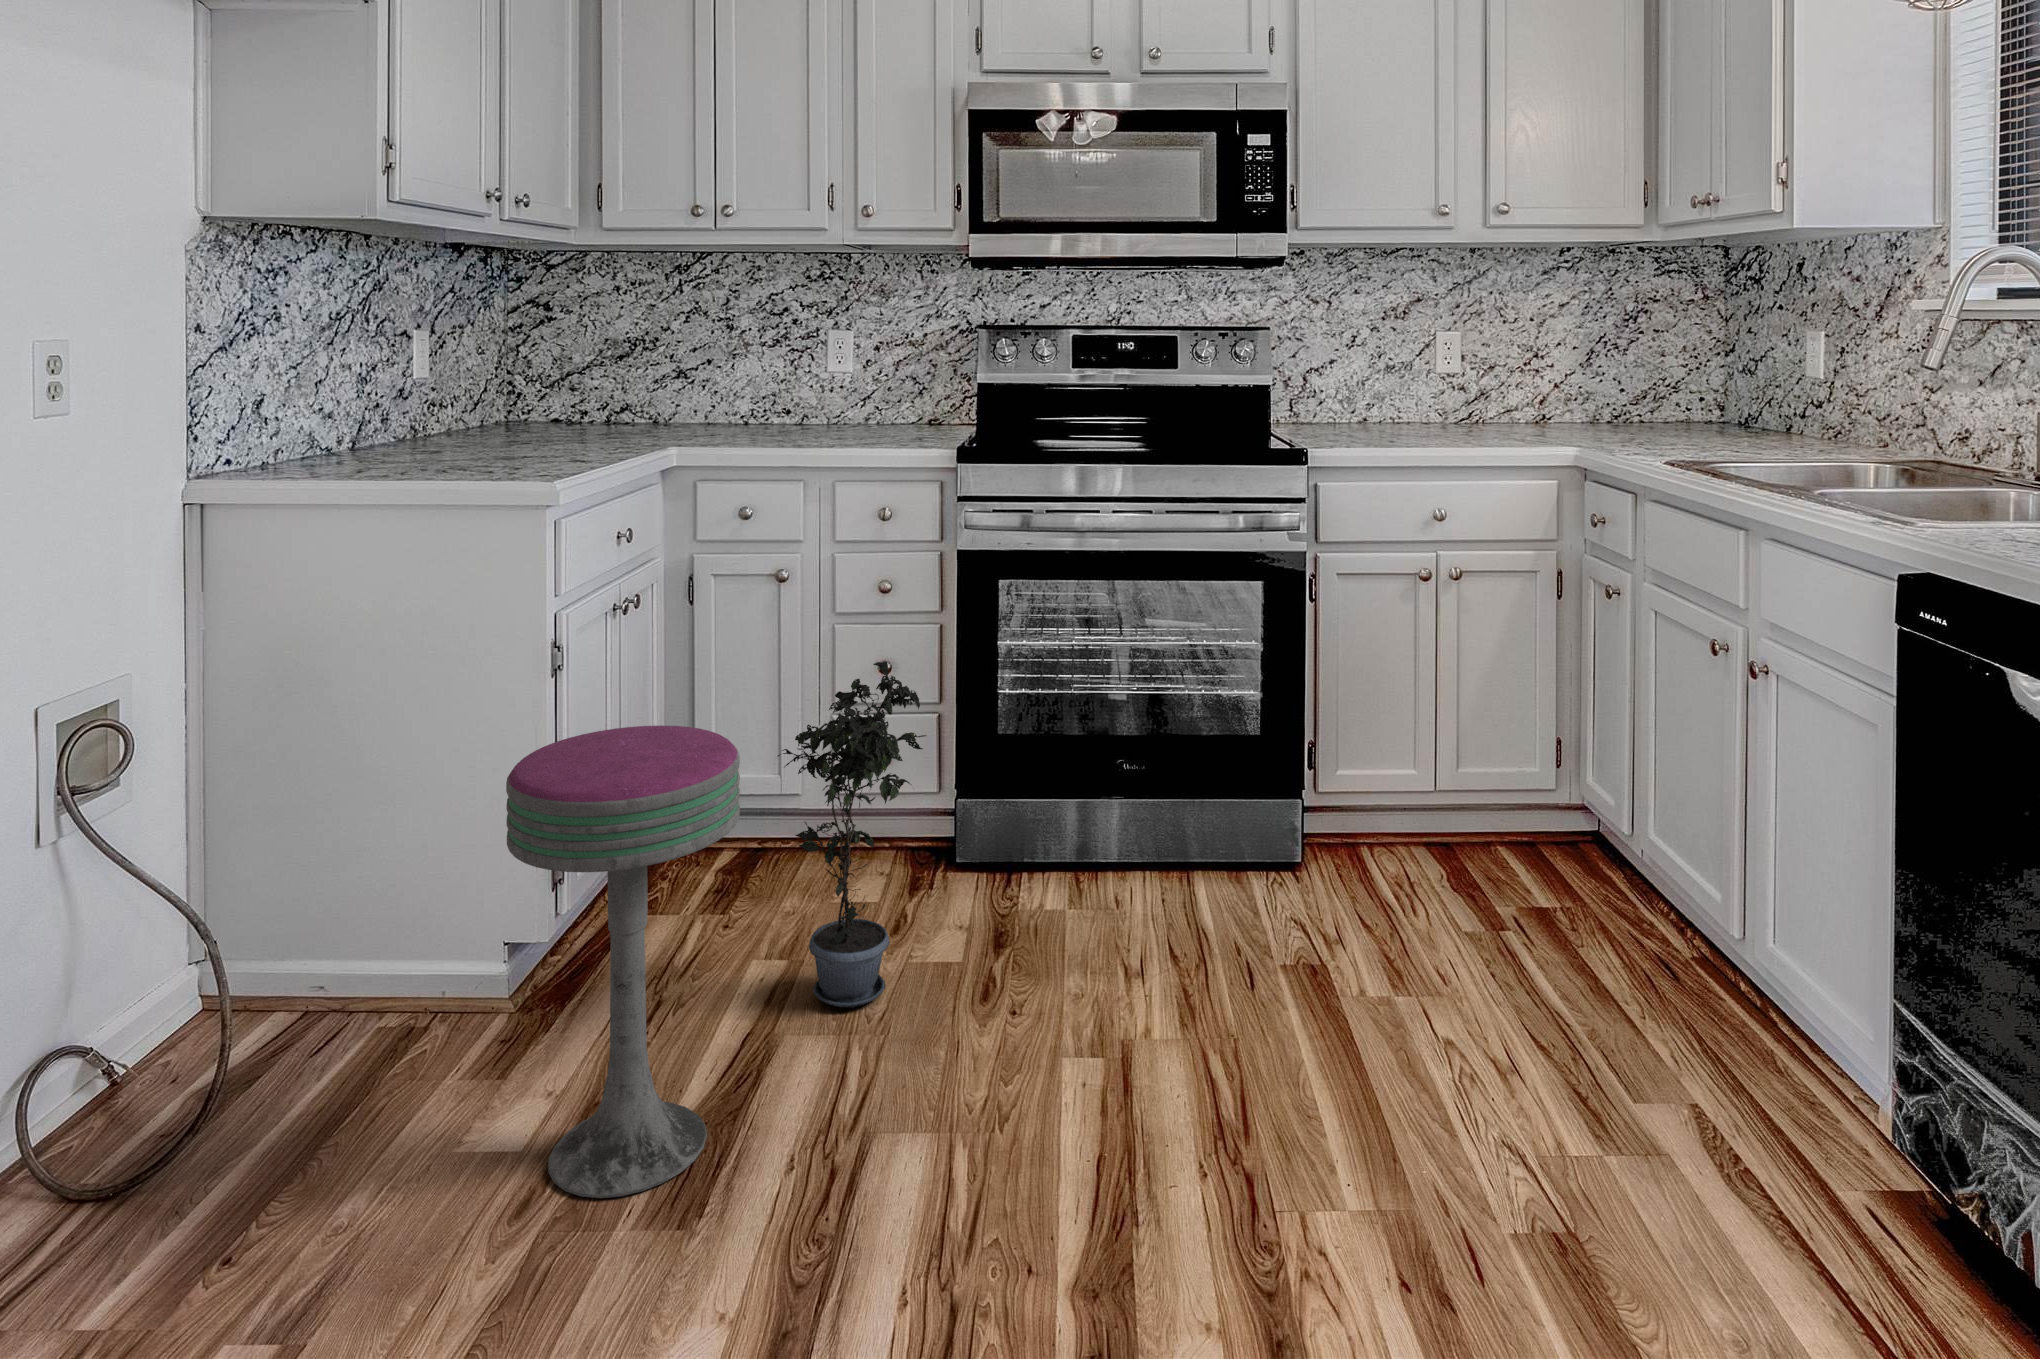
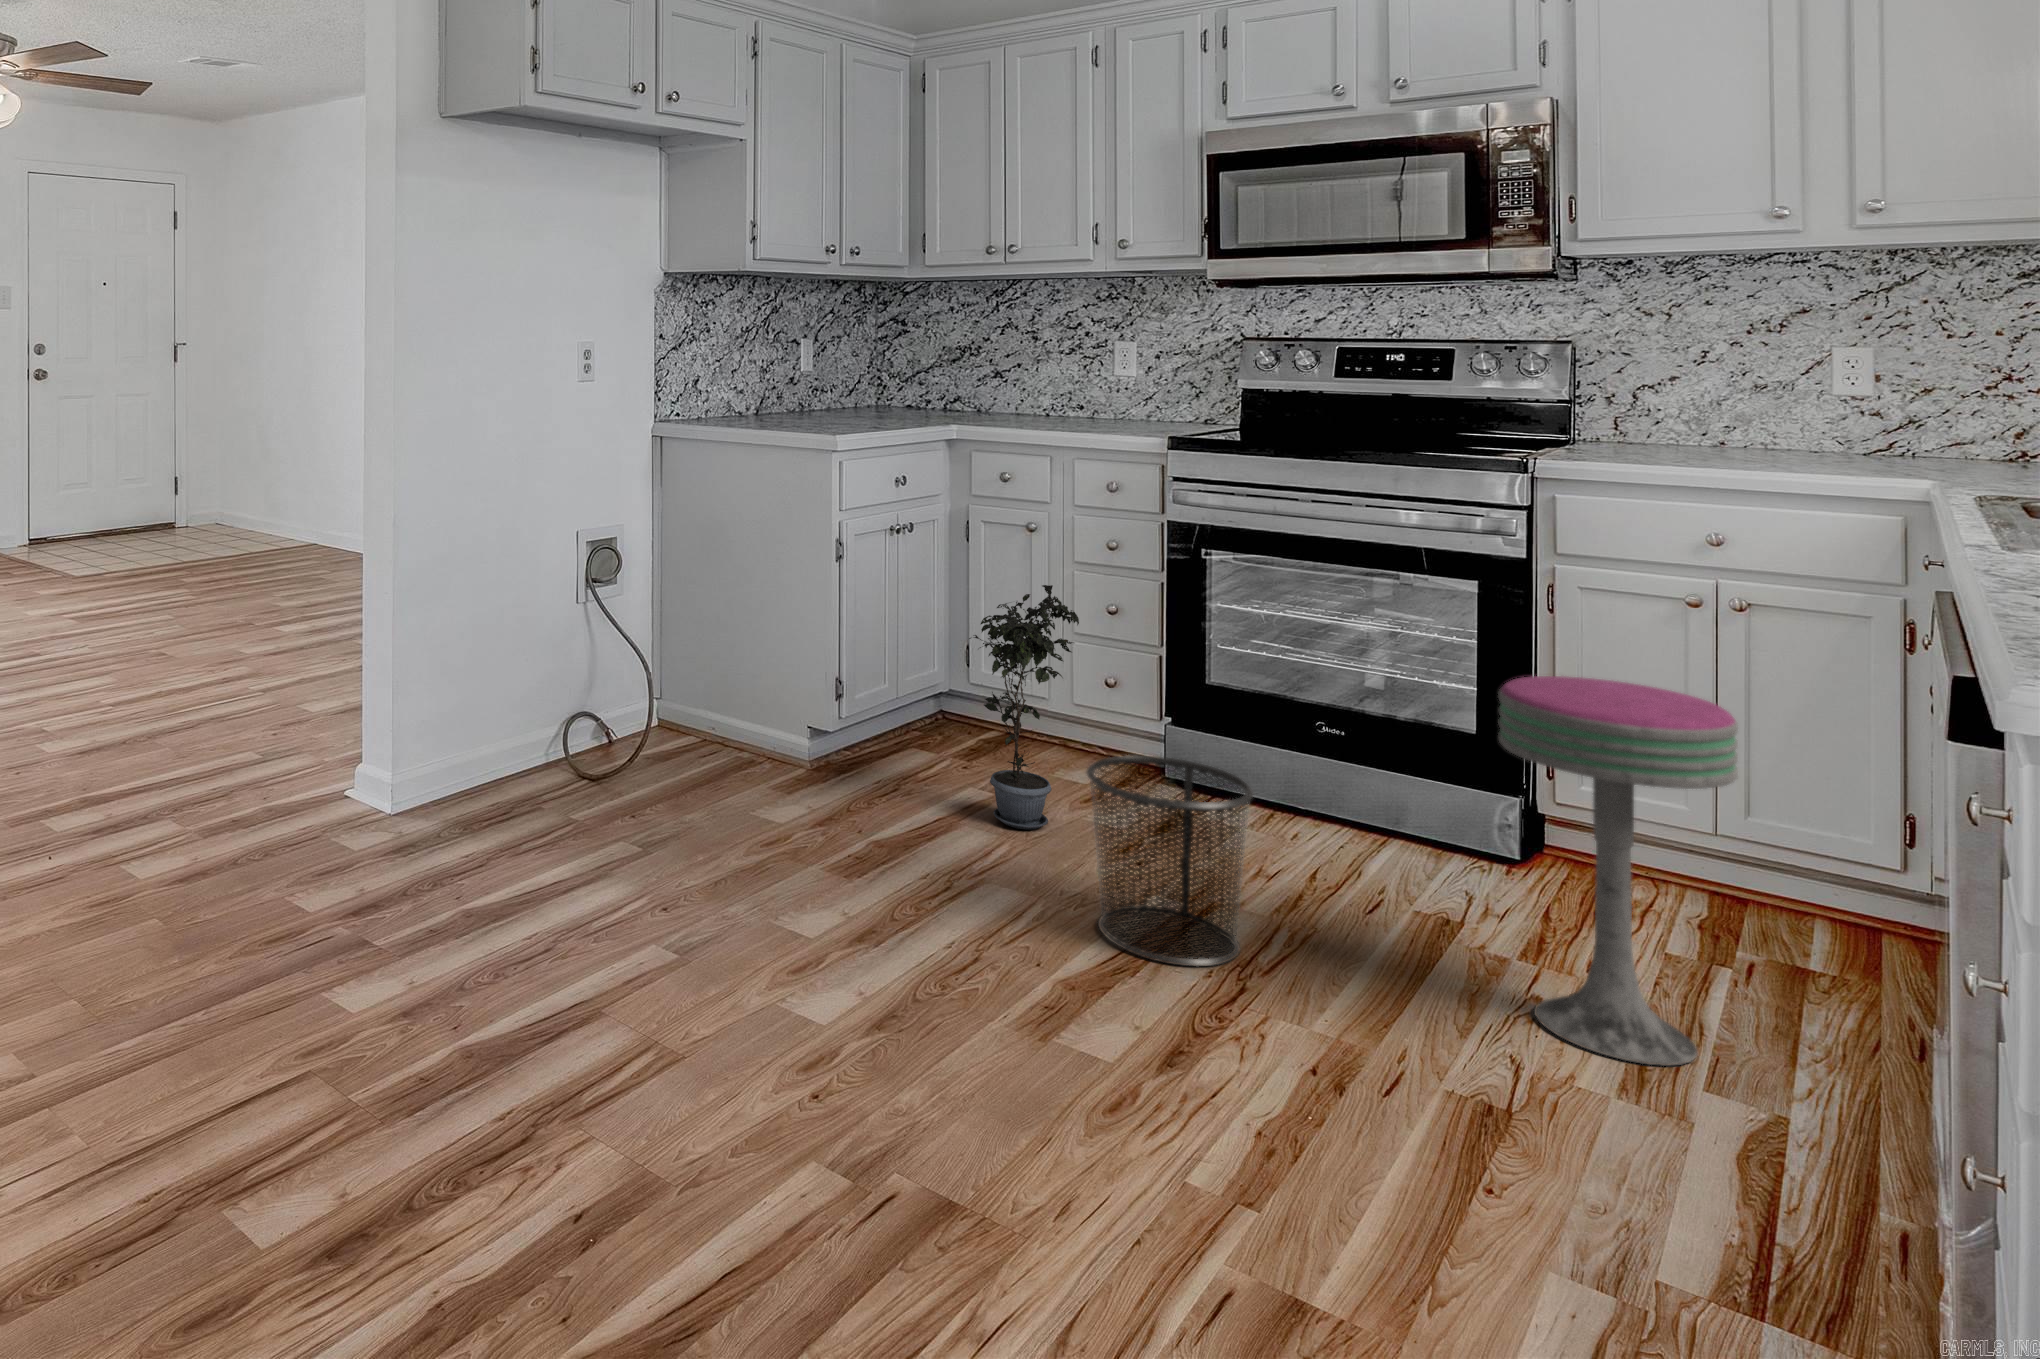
bar stool: present [506,725,740,1198] -> present [1498,676,1738,1066]
waste bin: none [1032,876,1233,1182] -> present [1086,755,1253,966]

